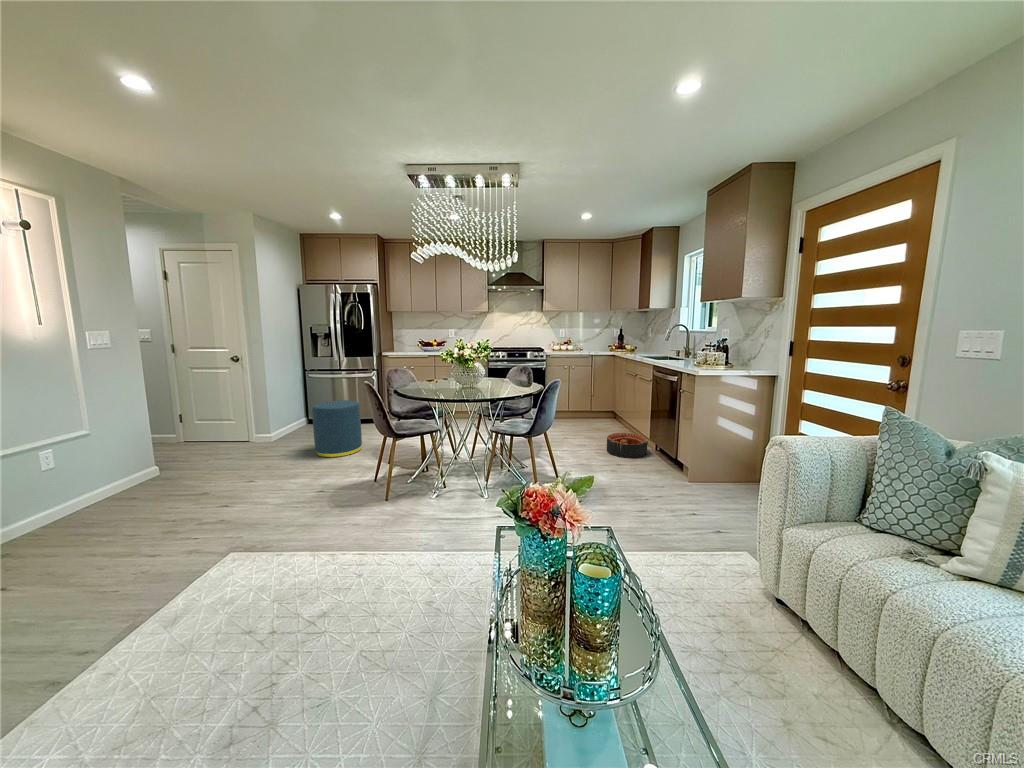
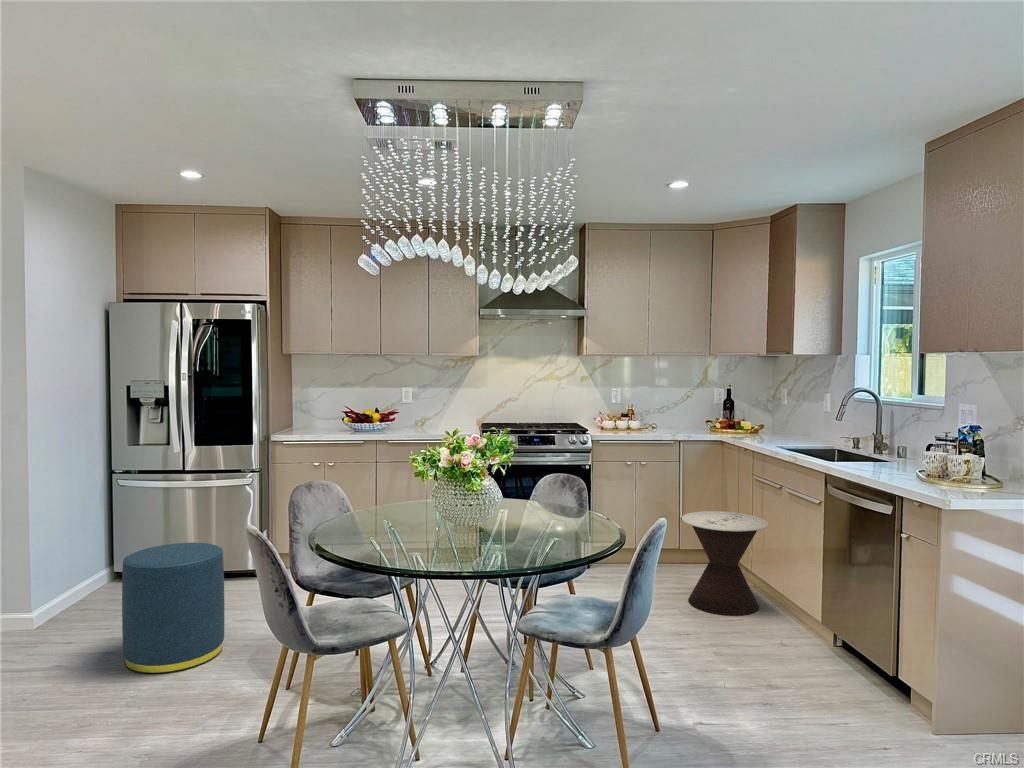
side table: none [587,389,630,438] -> present [682,511,768,616]
basket: present [607,433,648,458] -> none [736,608,822,669]

